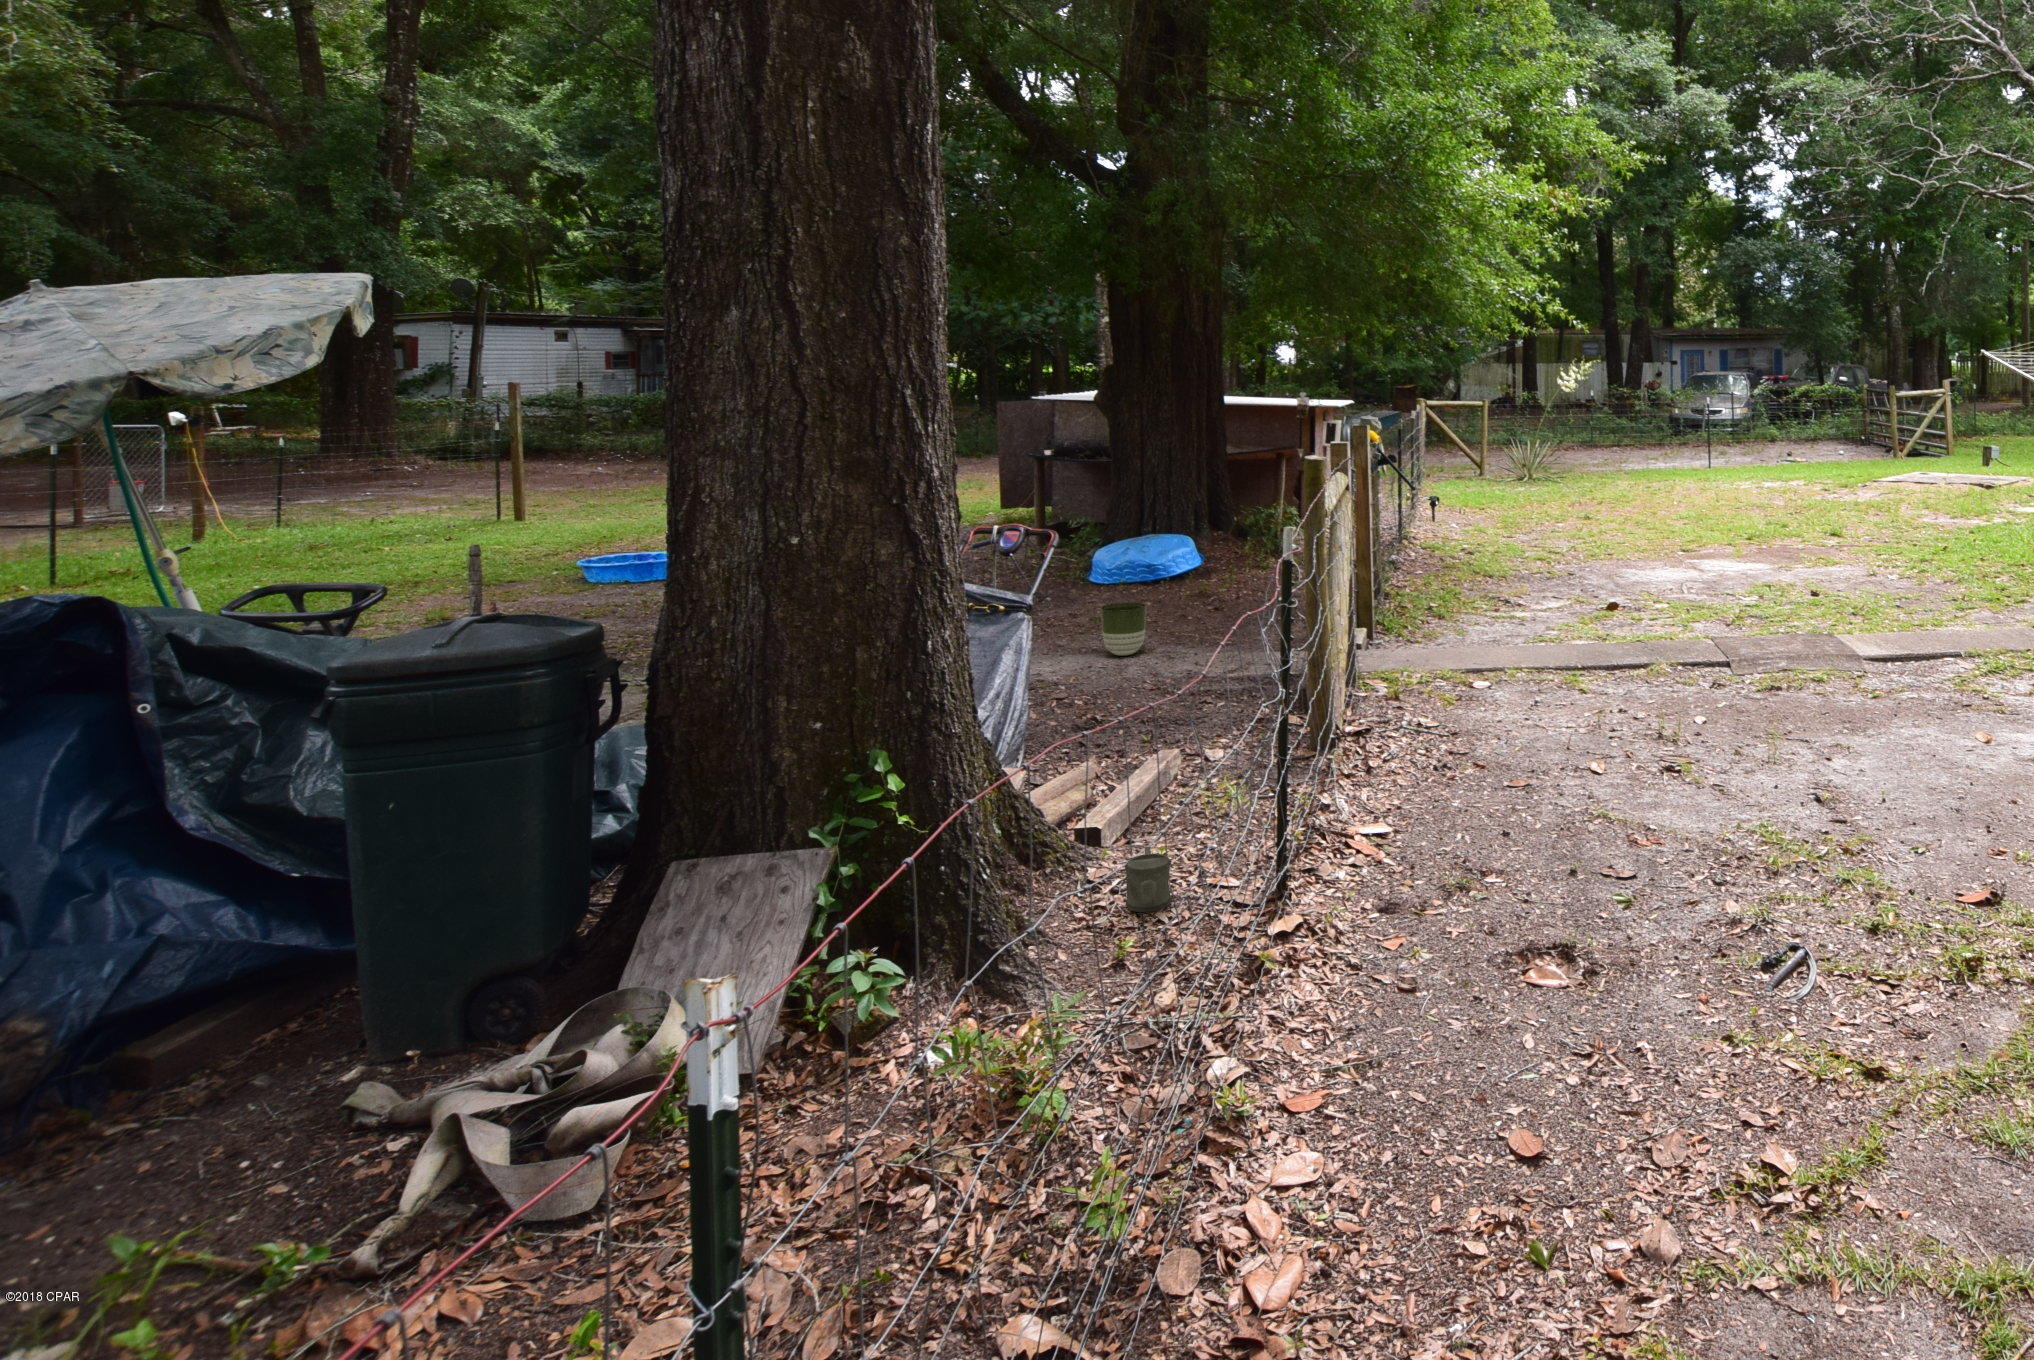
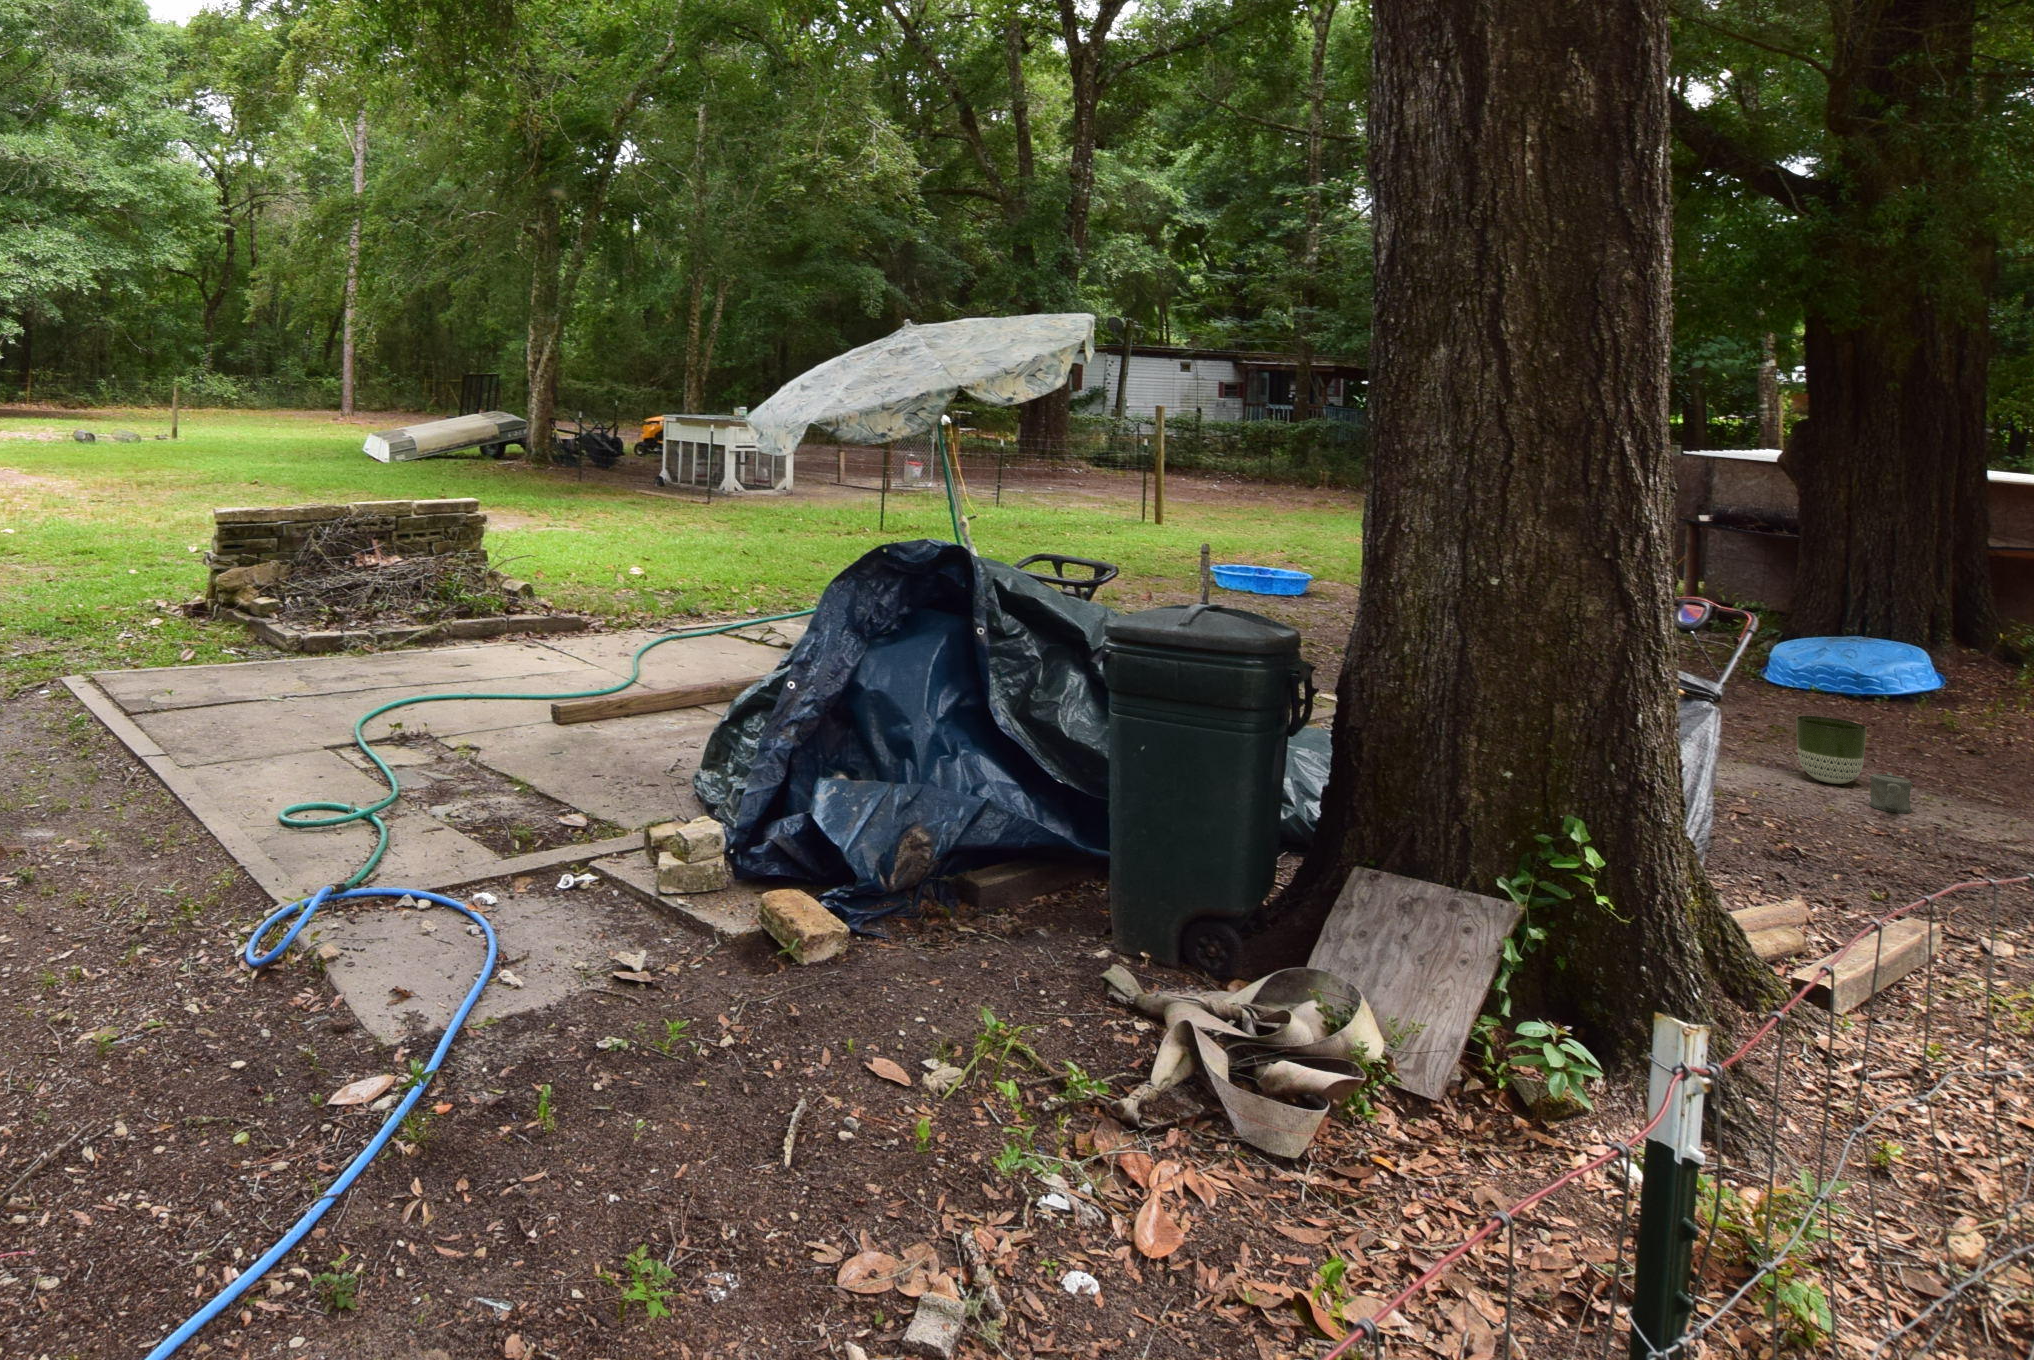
watering can: present [1125,847,1172,912] -> present [1869,772,1912,813]

